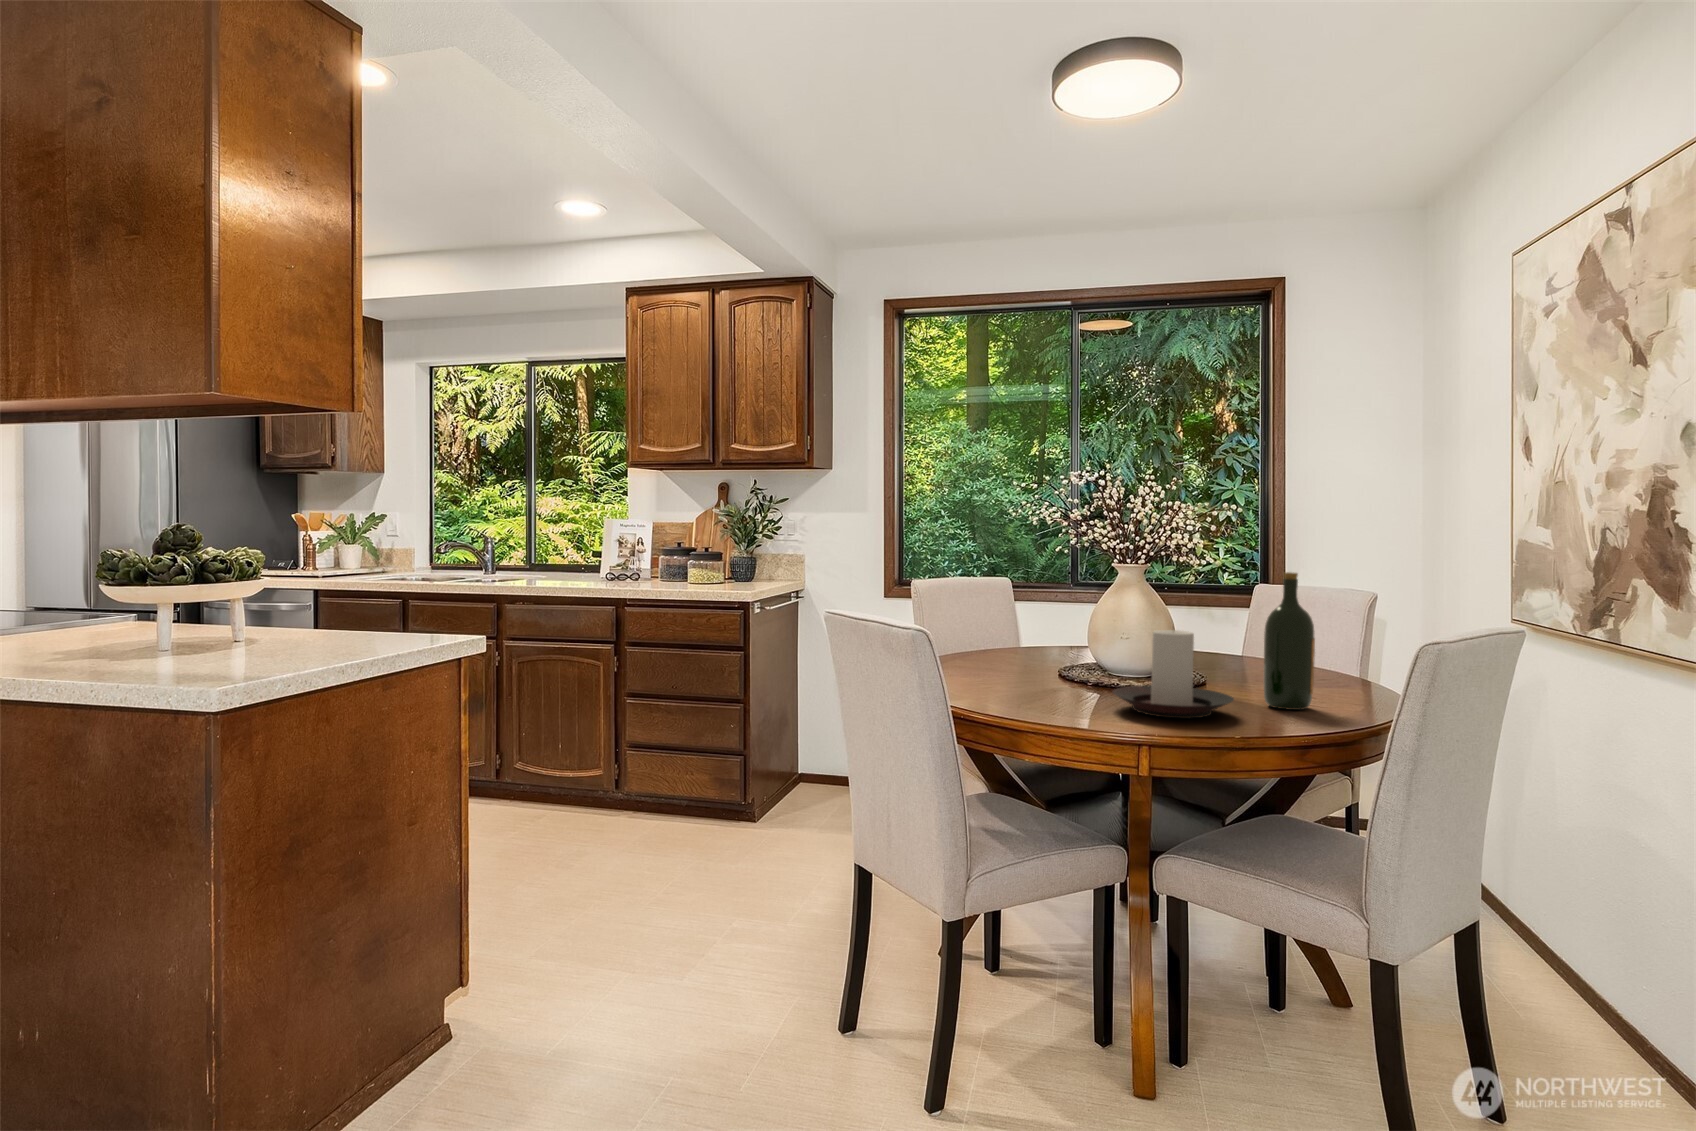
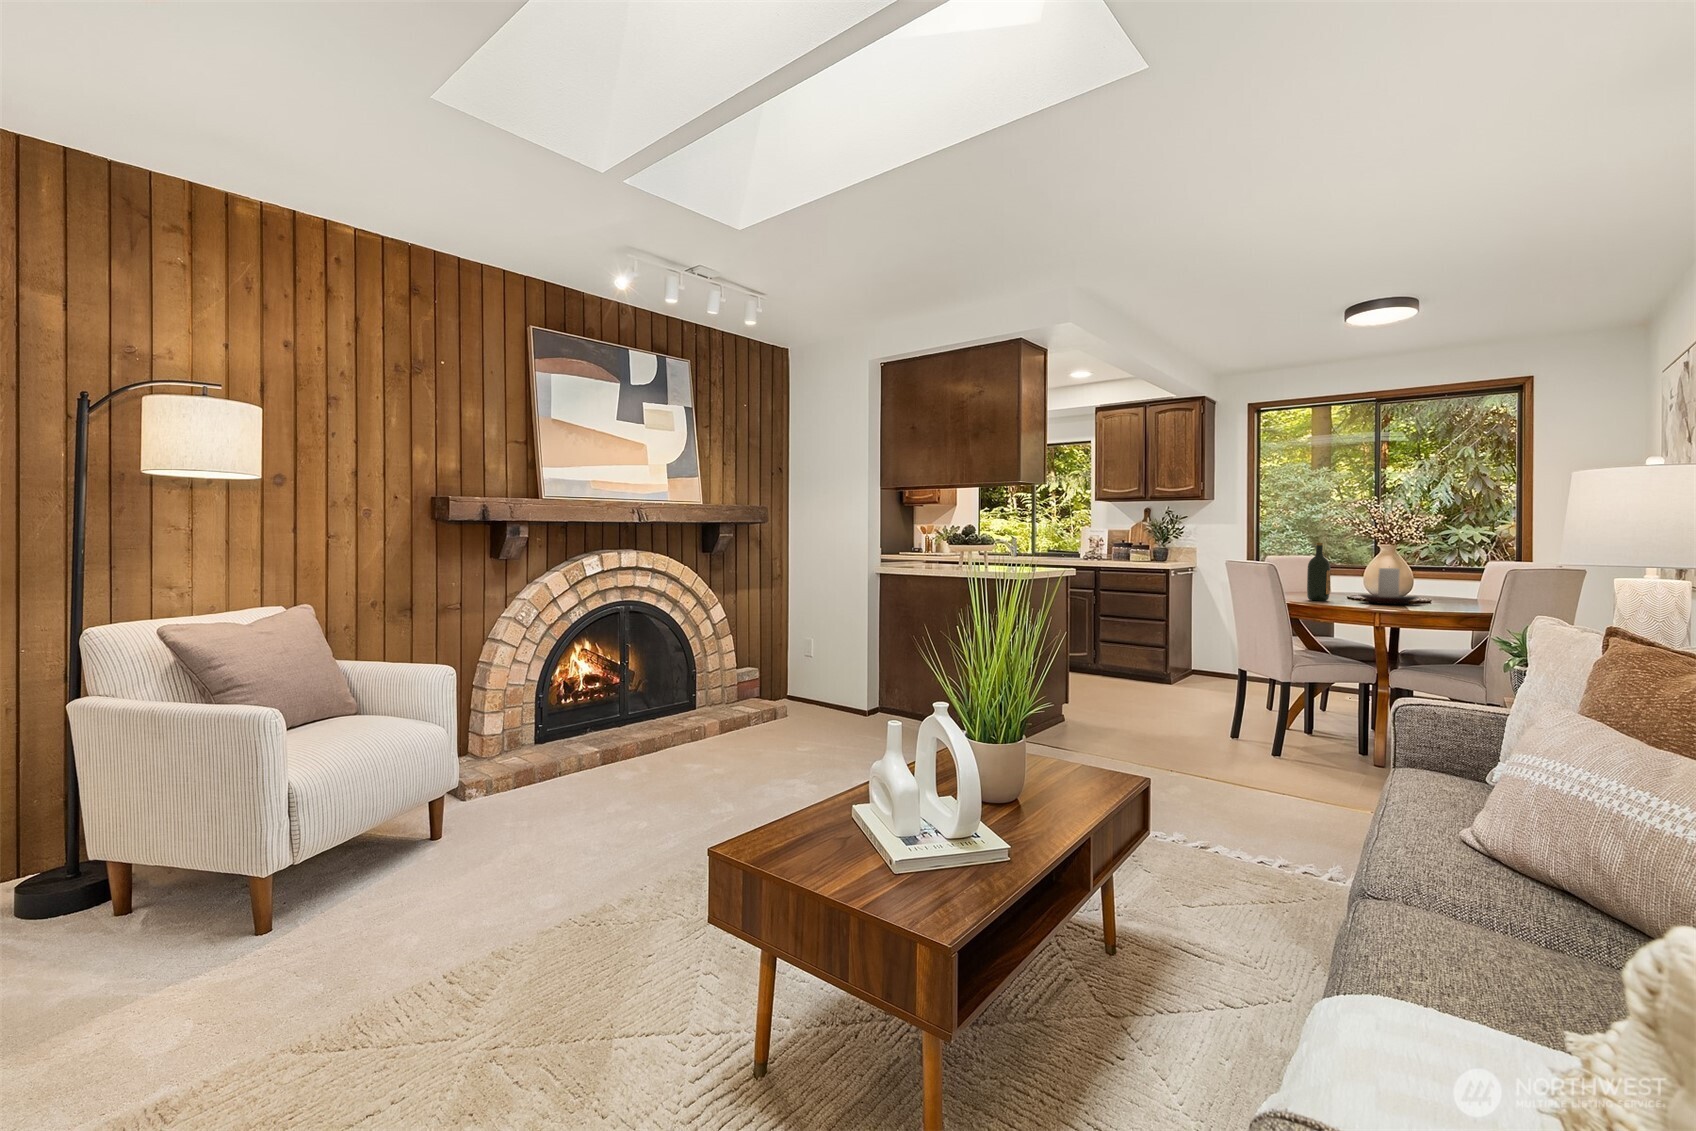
wine bottle: present [1264,572,1315,710] -> present [1307,543,1331,601]

